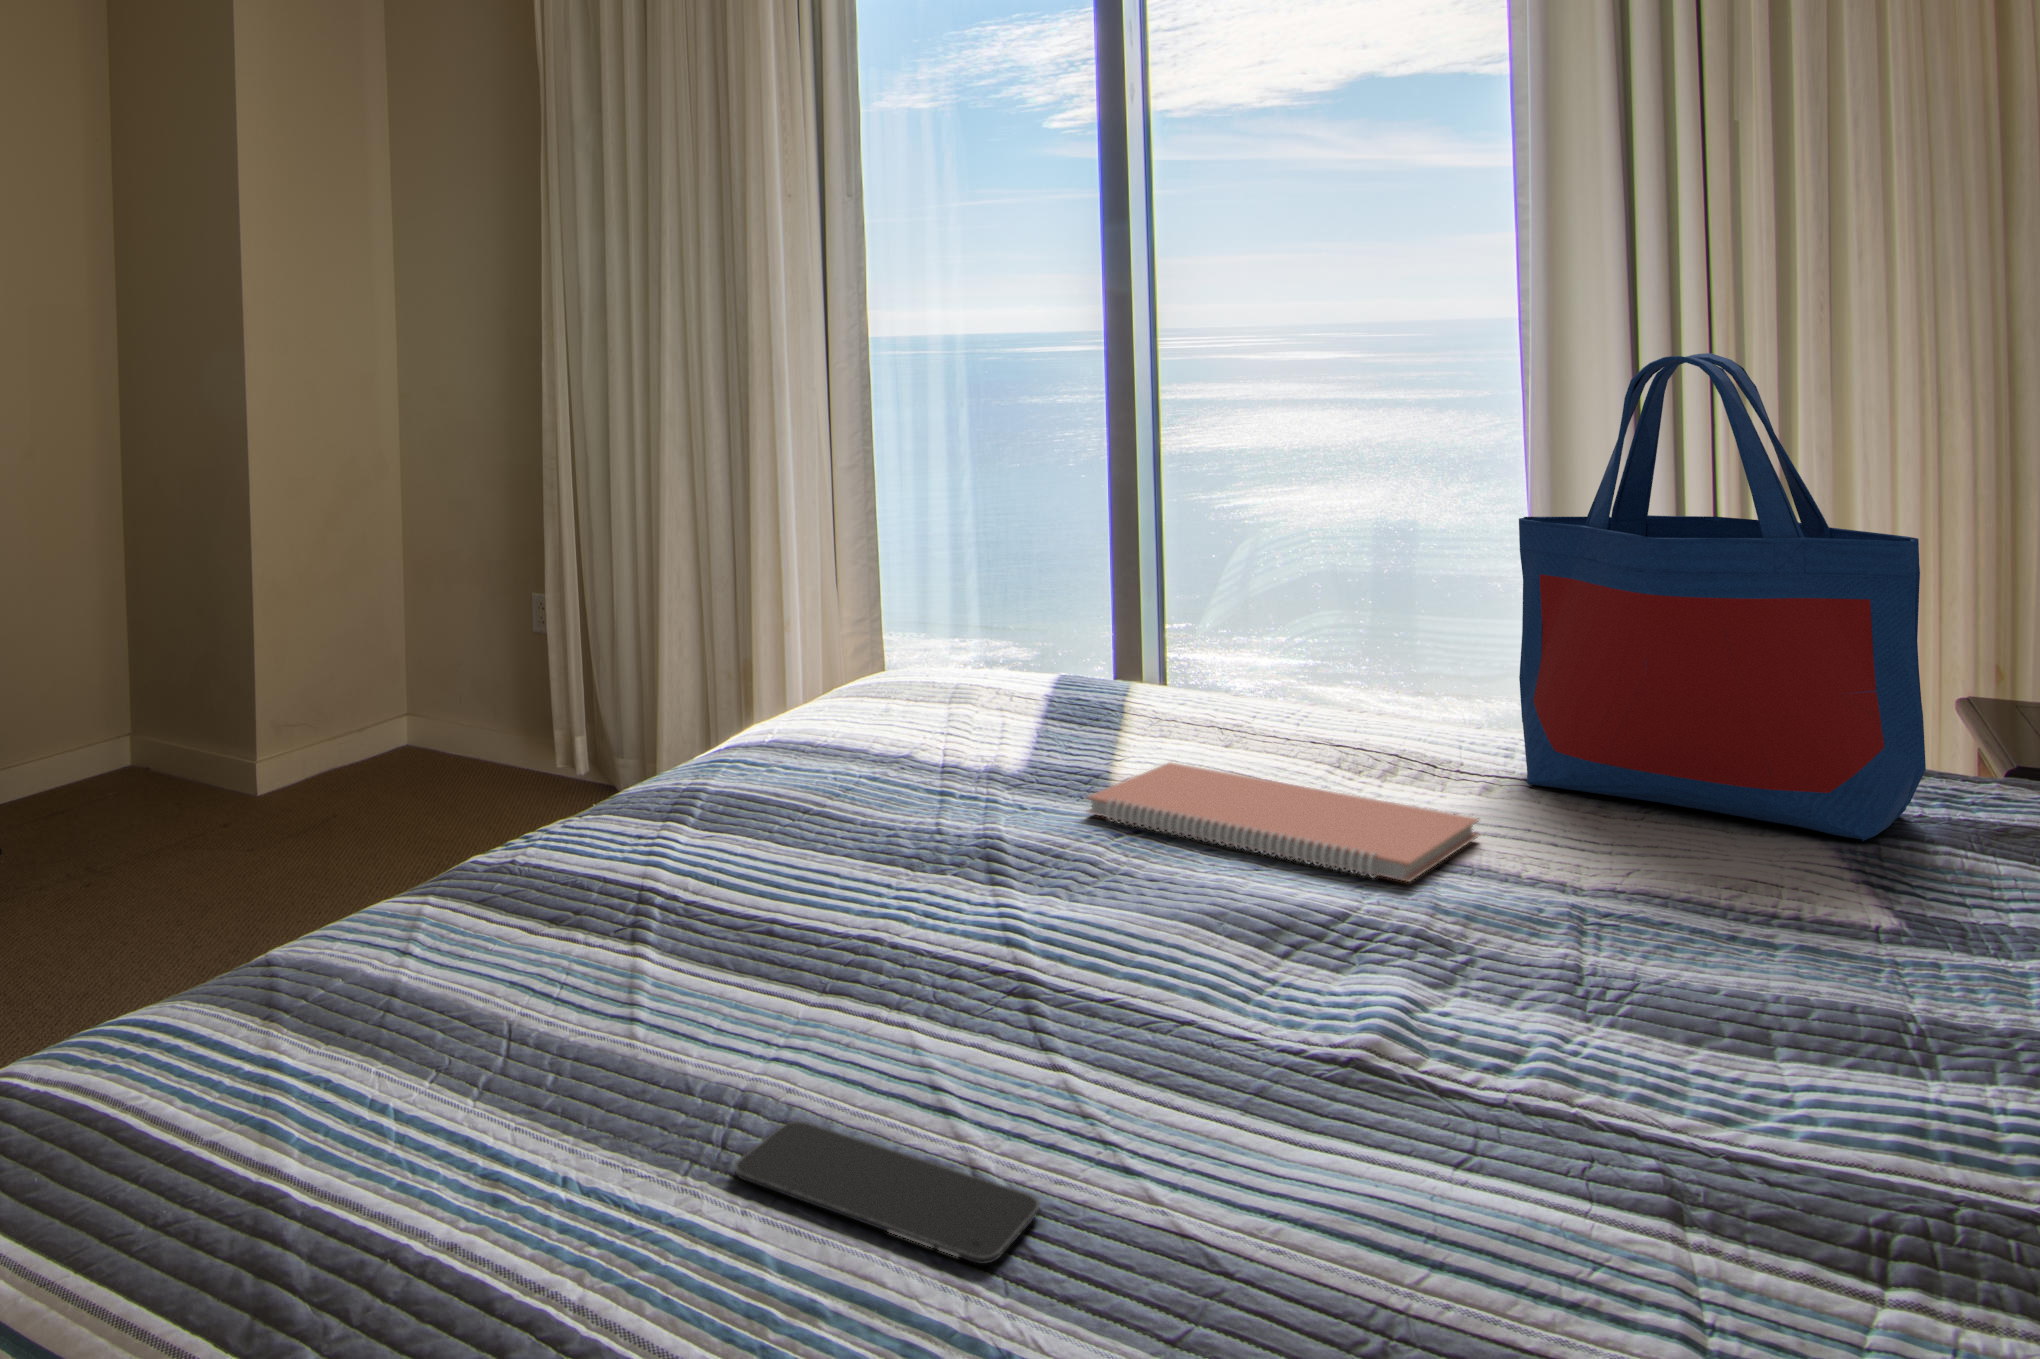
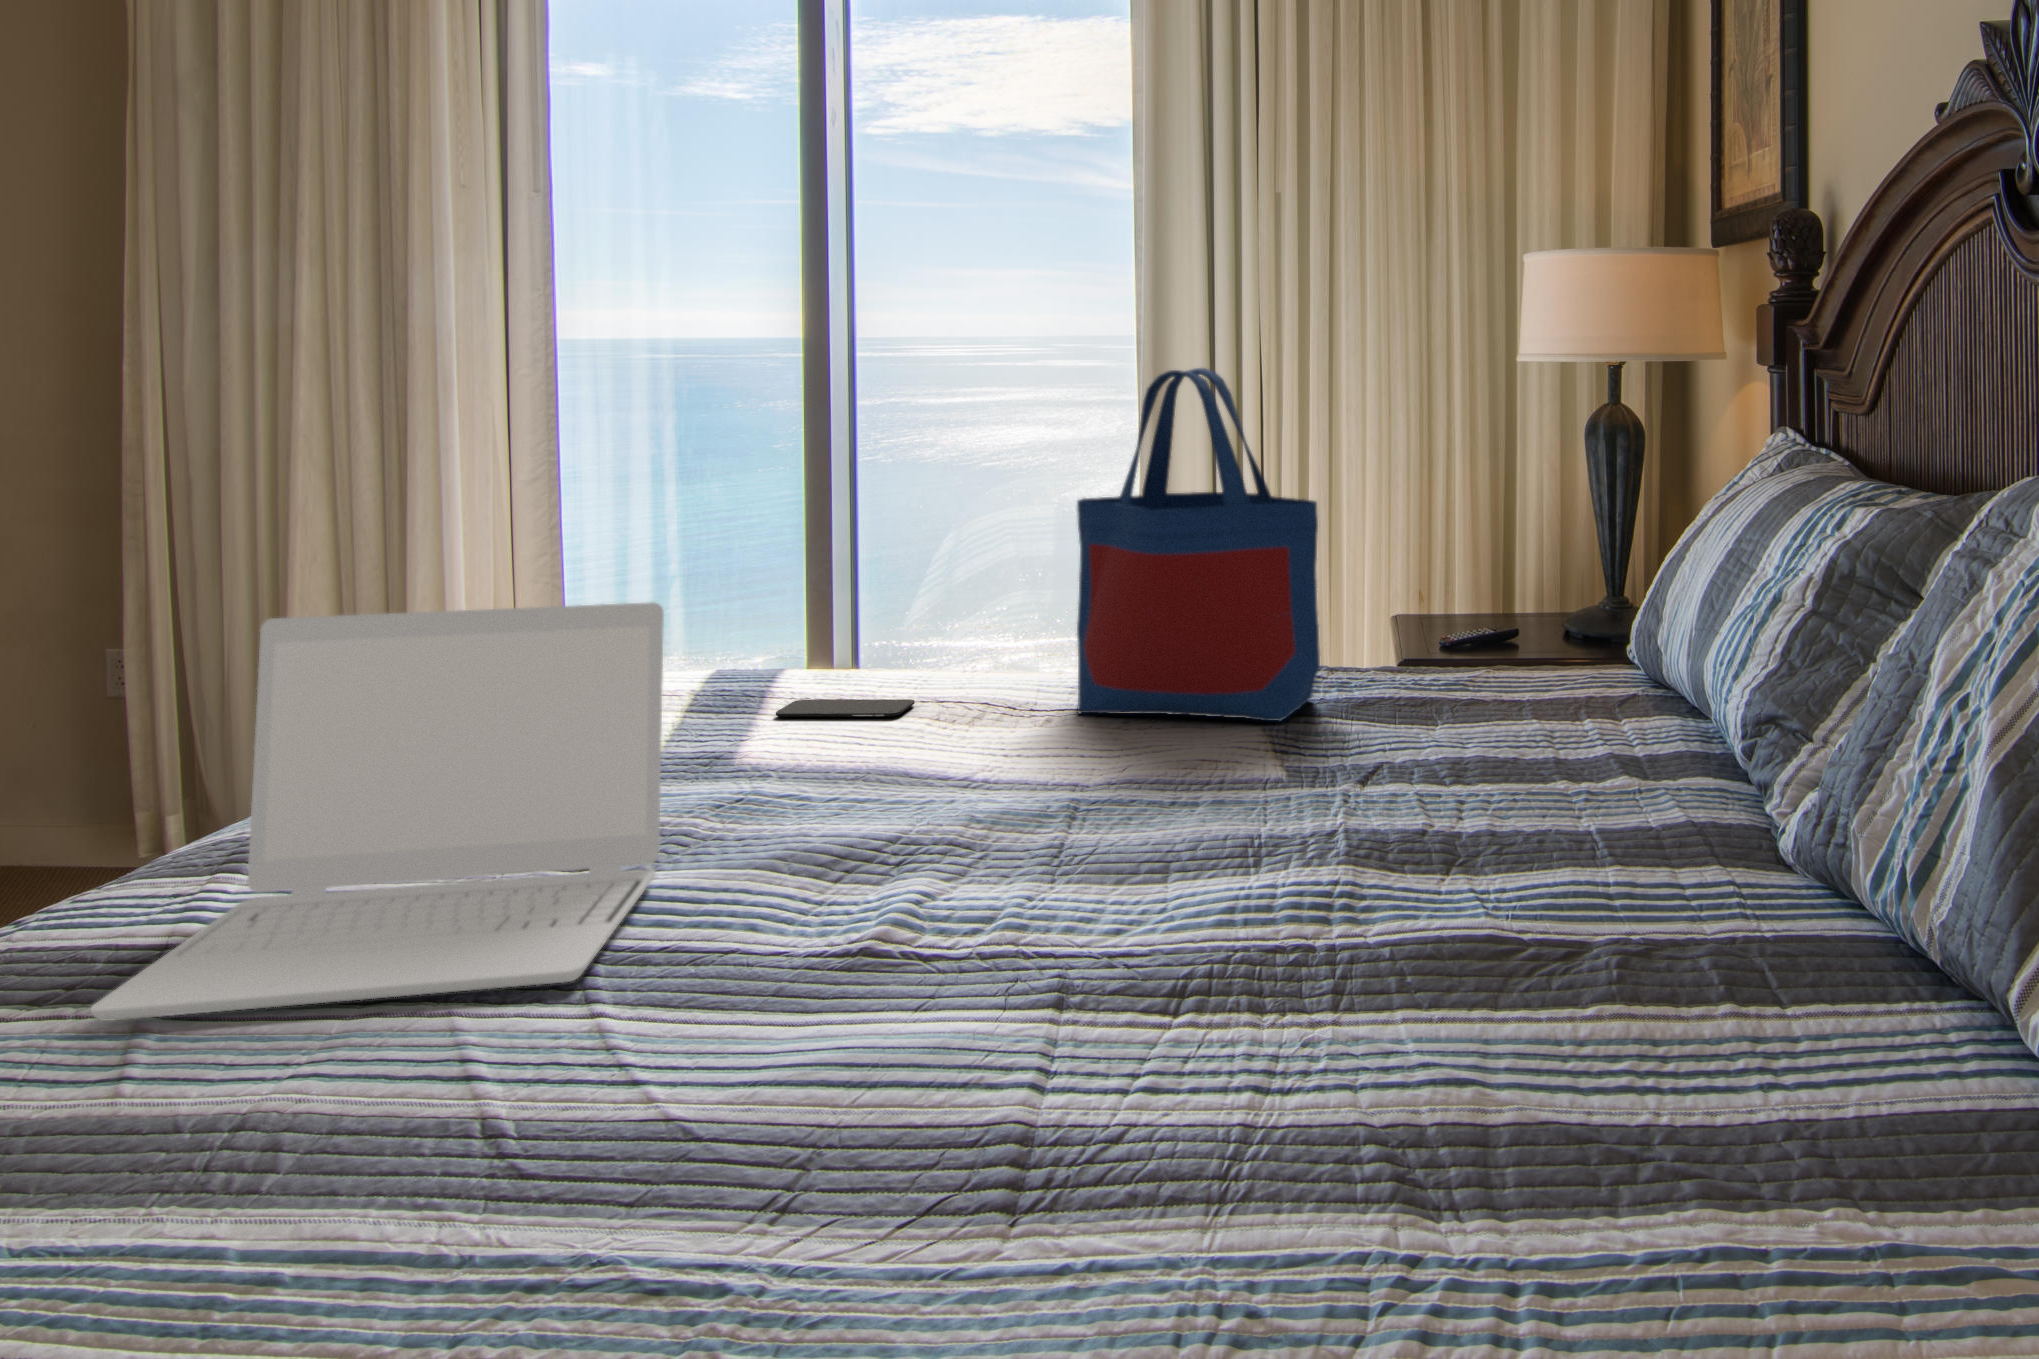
laptop: none [600,594,1077,1020] -> present [91,602,664,1021]
notebook: present [1087,763,1479,882] -> none [697,735,1025,805]
smartphone: present [734,1121,1040,1264] -> present [776,699,915,717]

